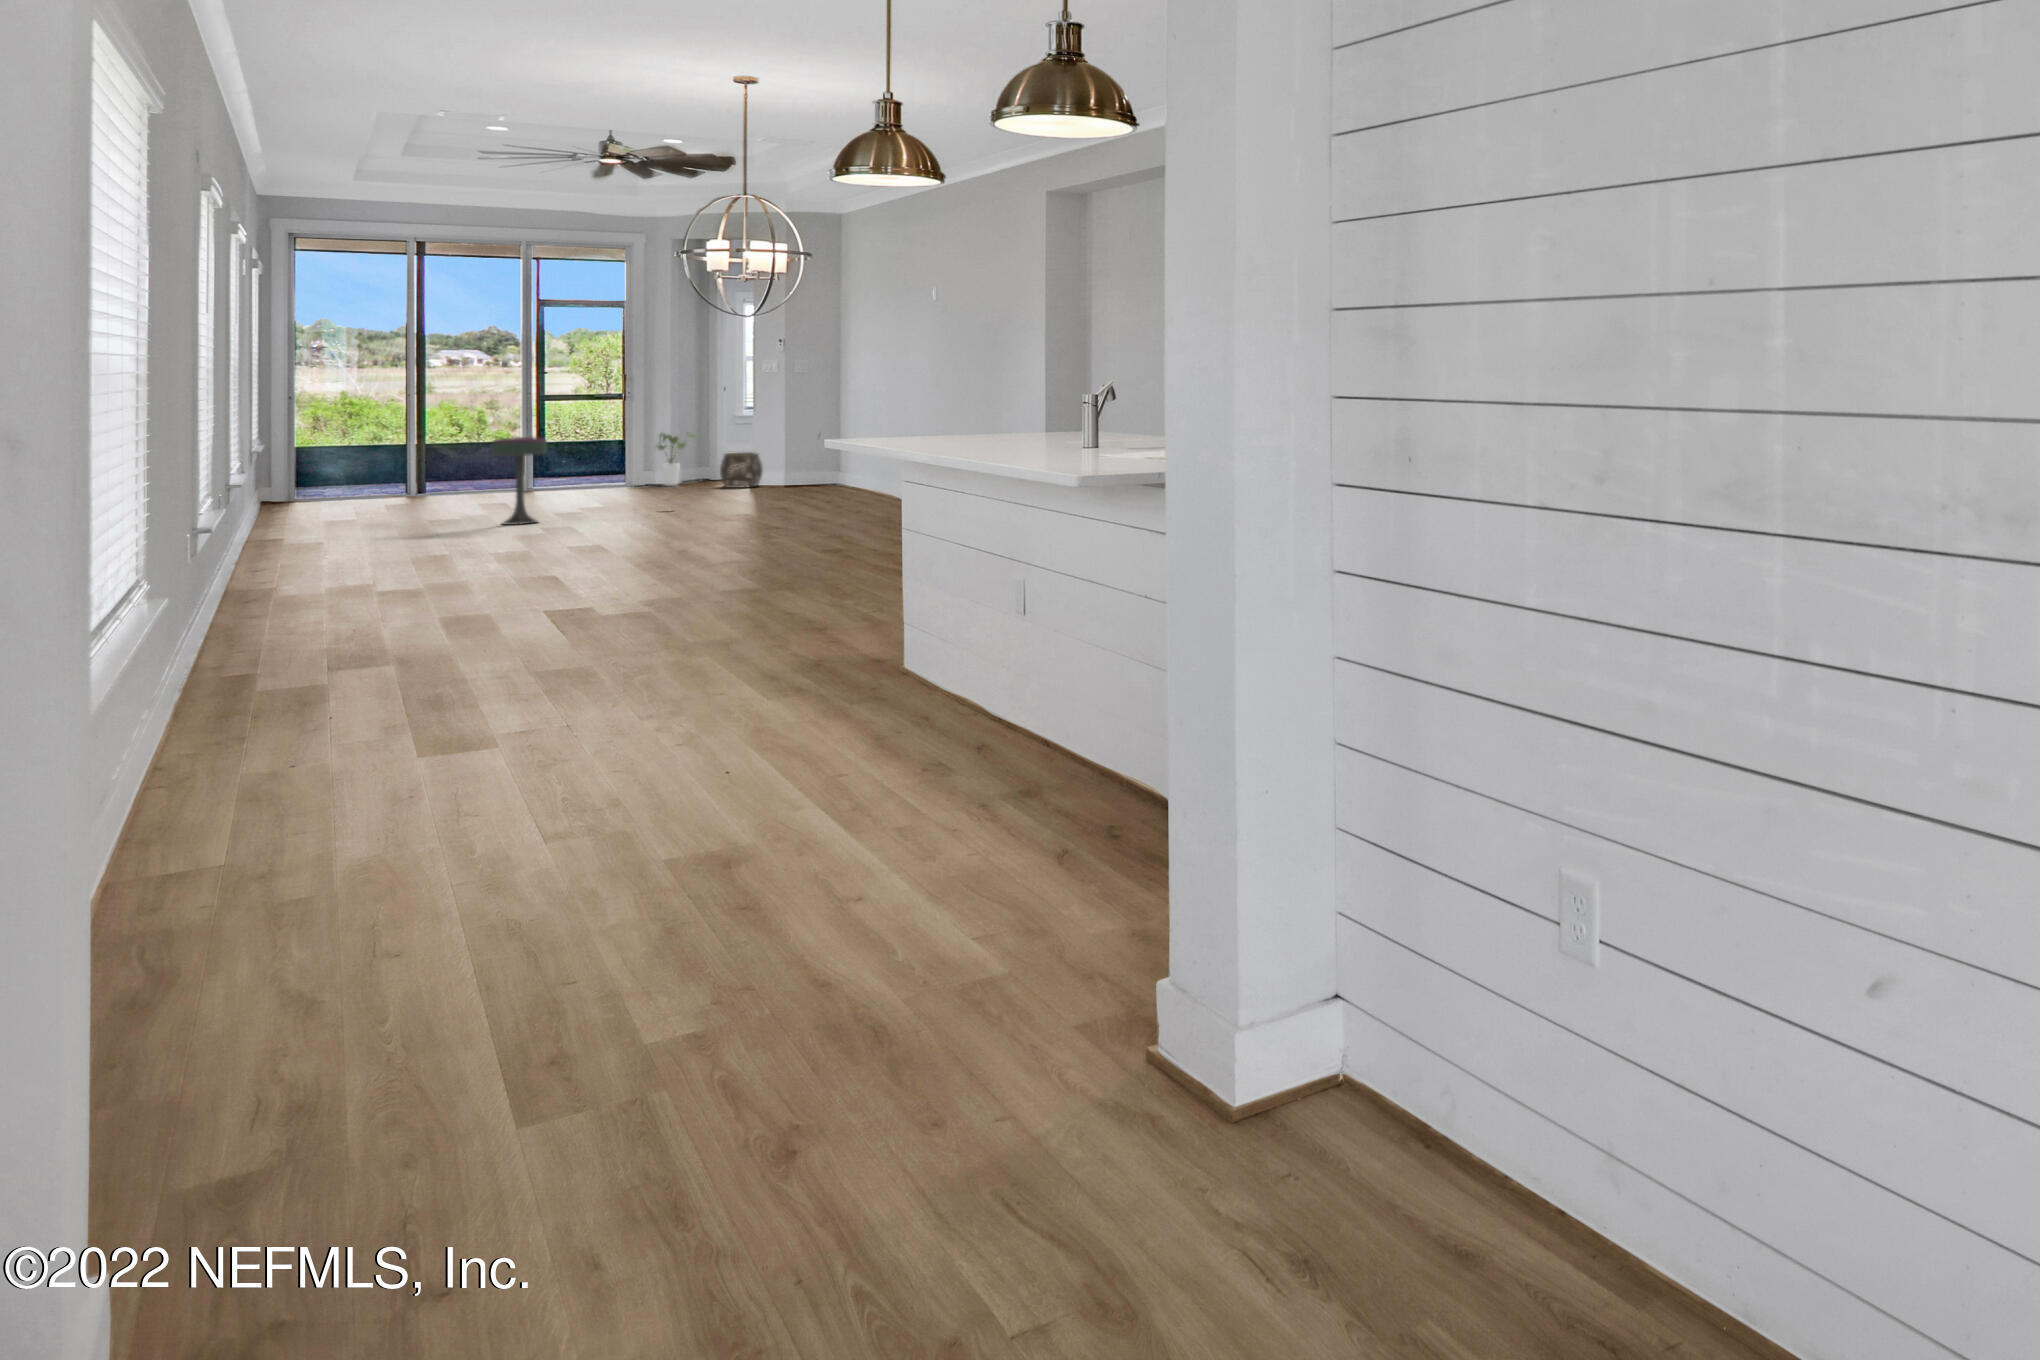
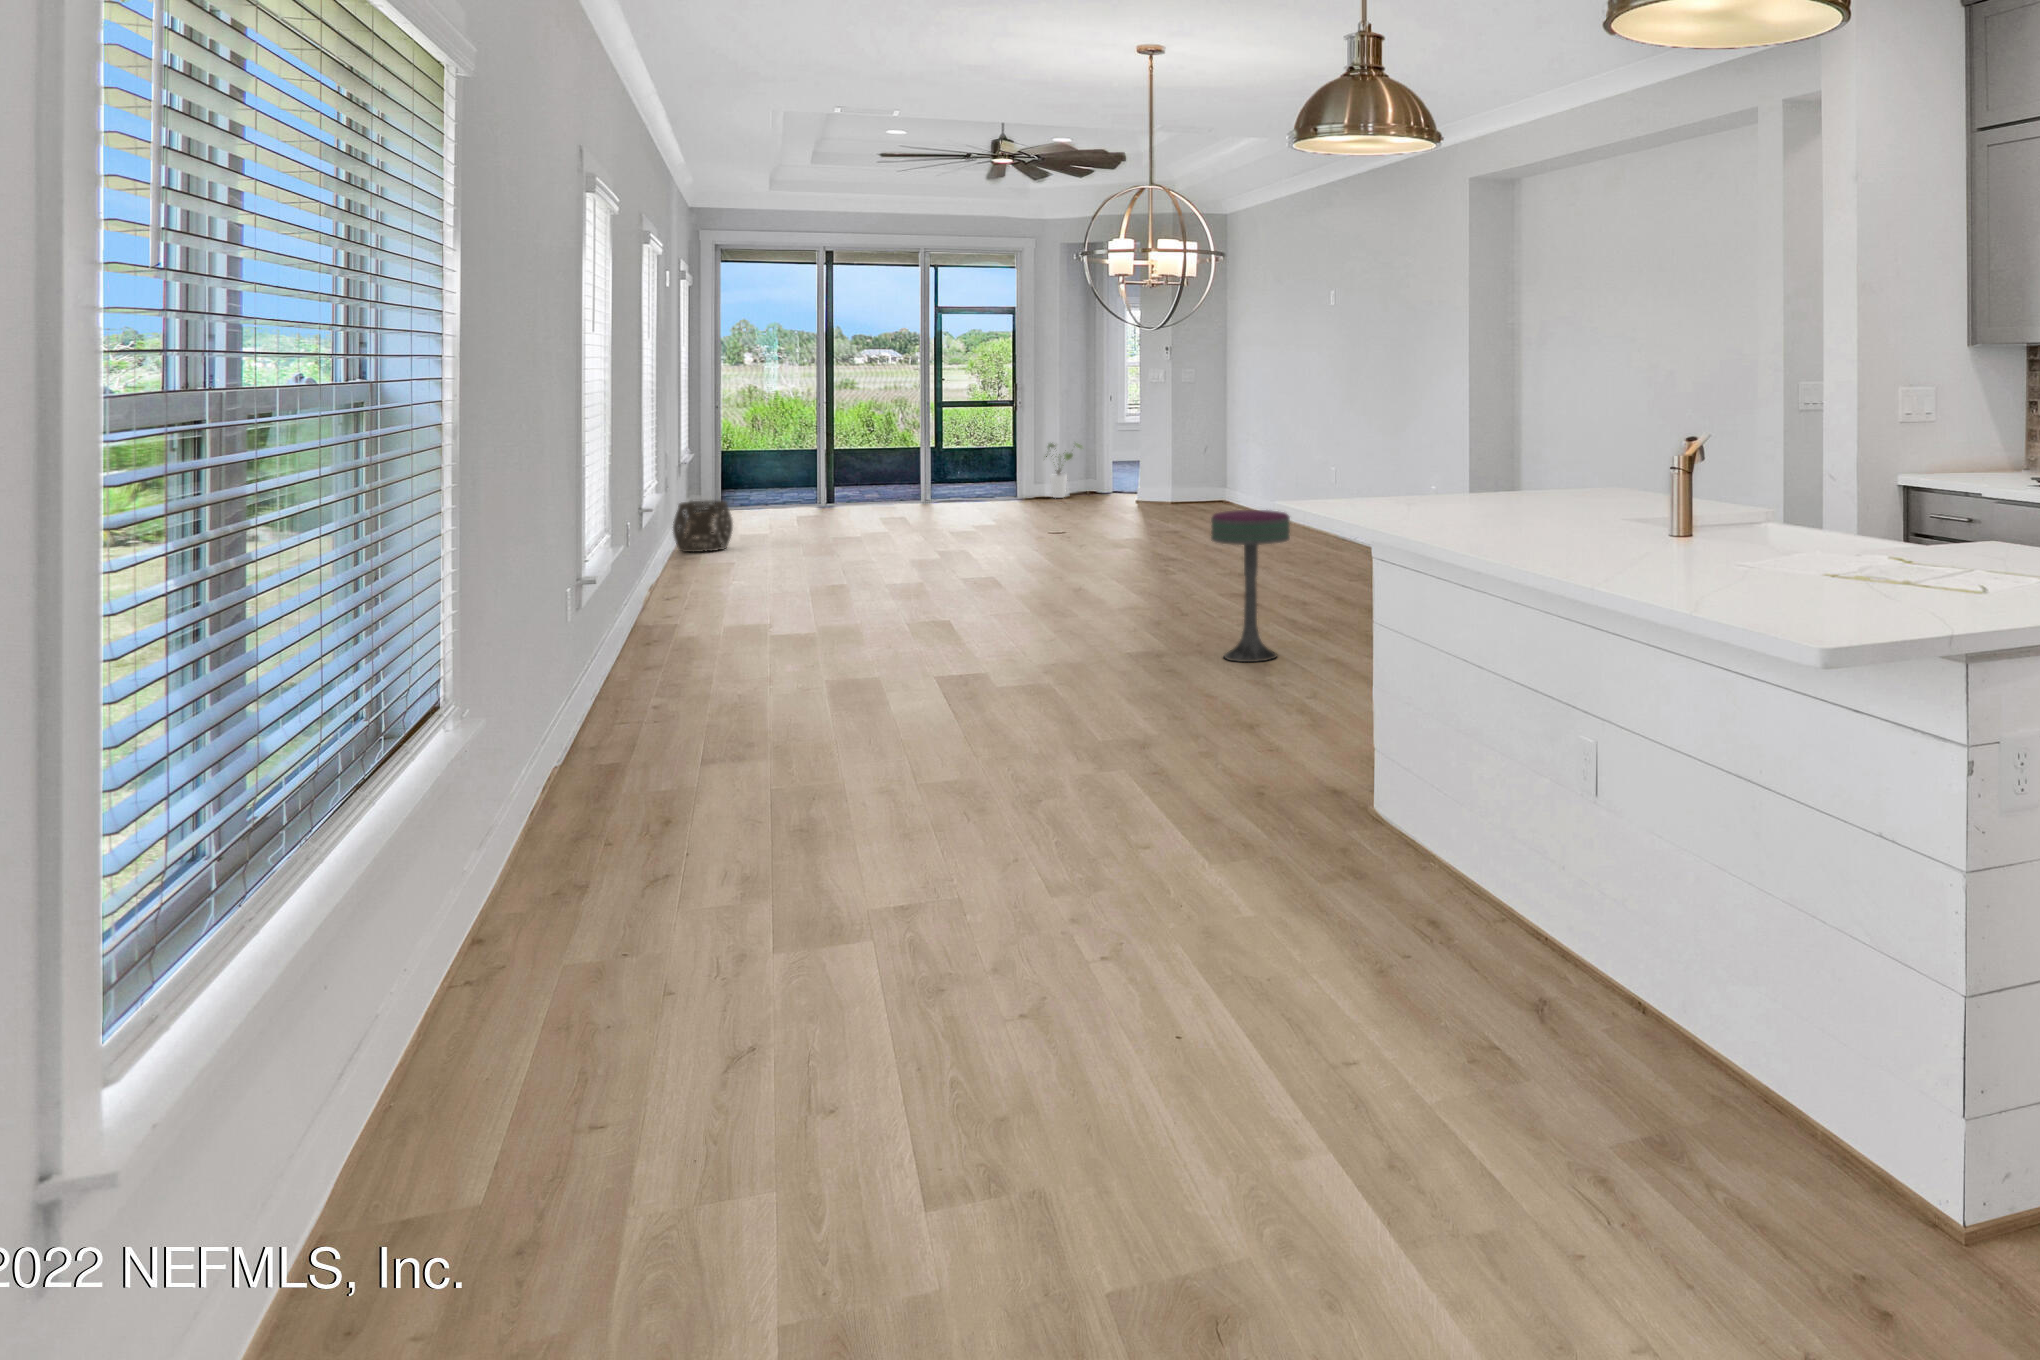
bar stool: present [493,437,547,525] -> present [1211,510,1290,662]
woven basket: present [720,452,763,488] -> present [673,500,733,552]

